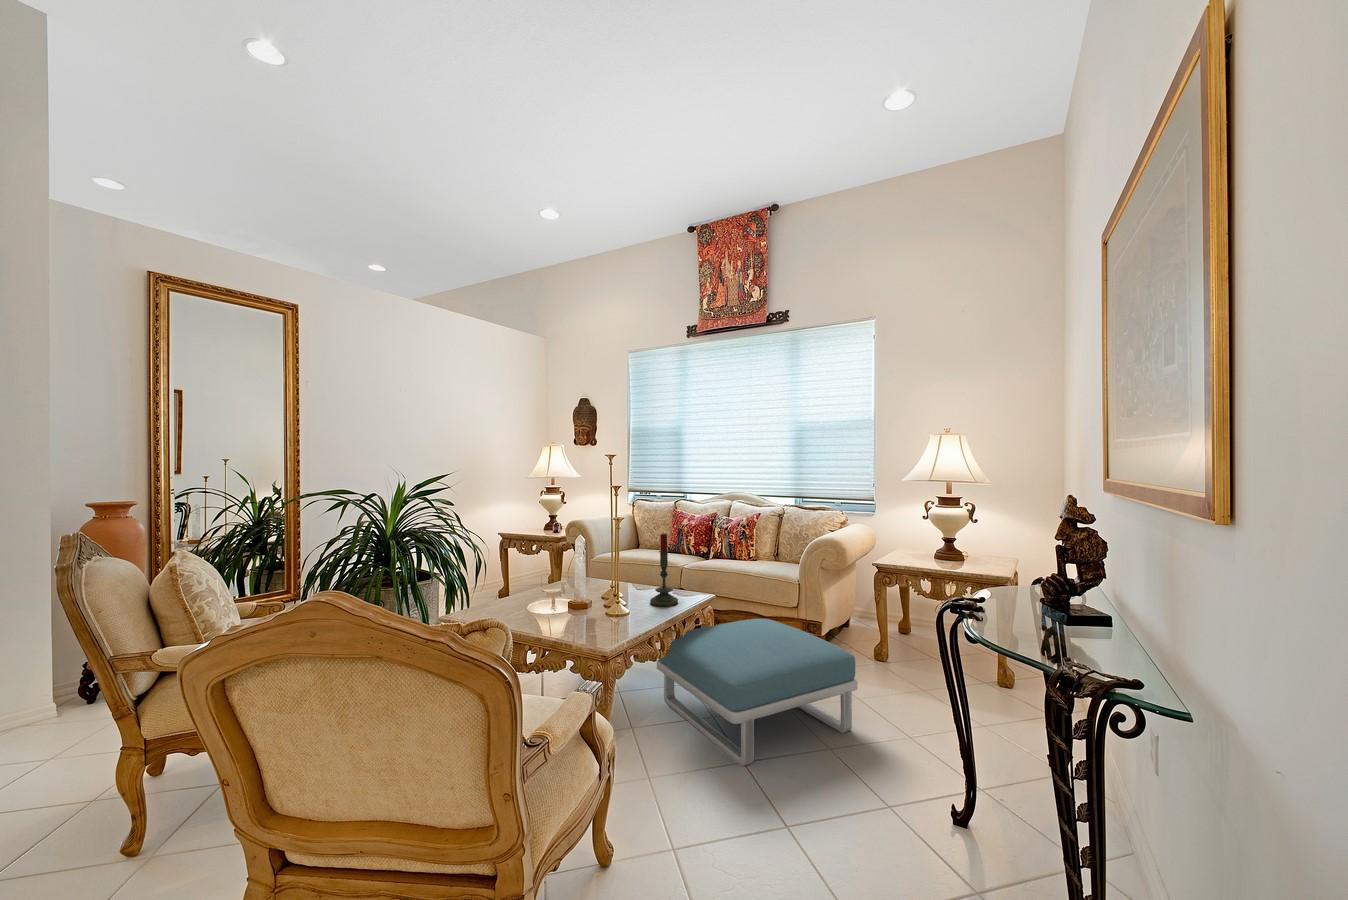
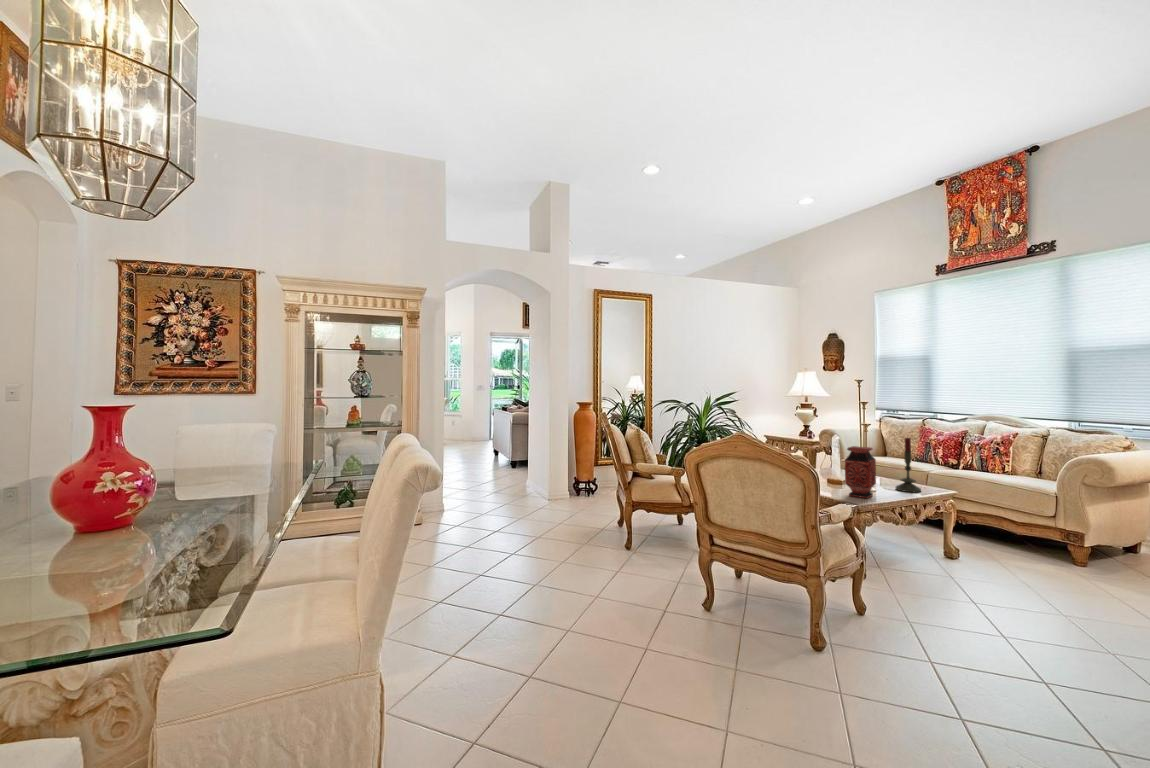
vase: none [589,554,628,629] -> present [845,446,876,498]
footstool: present [657,619,858,766] -> none [901,512,1112,614]

